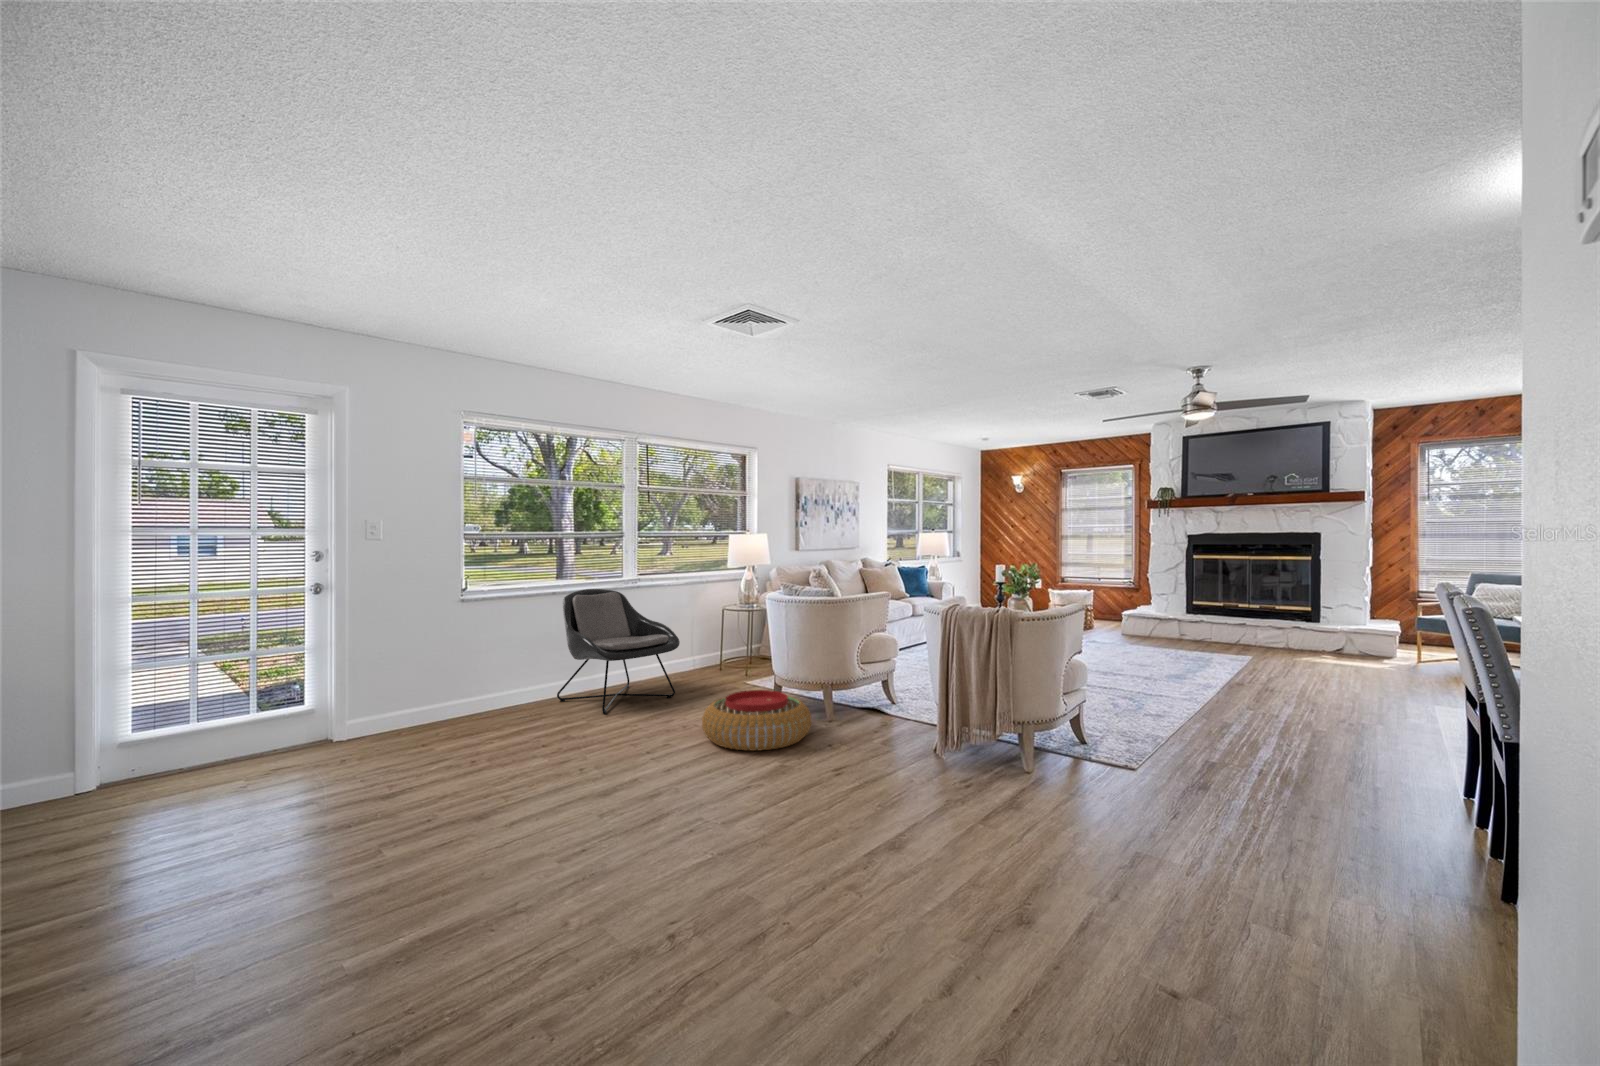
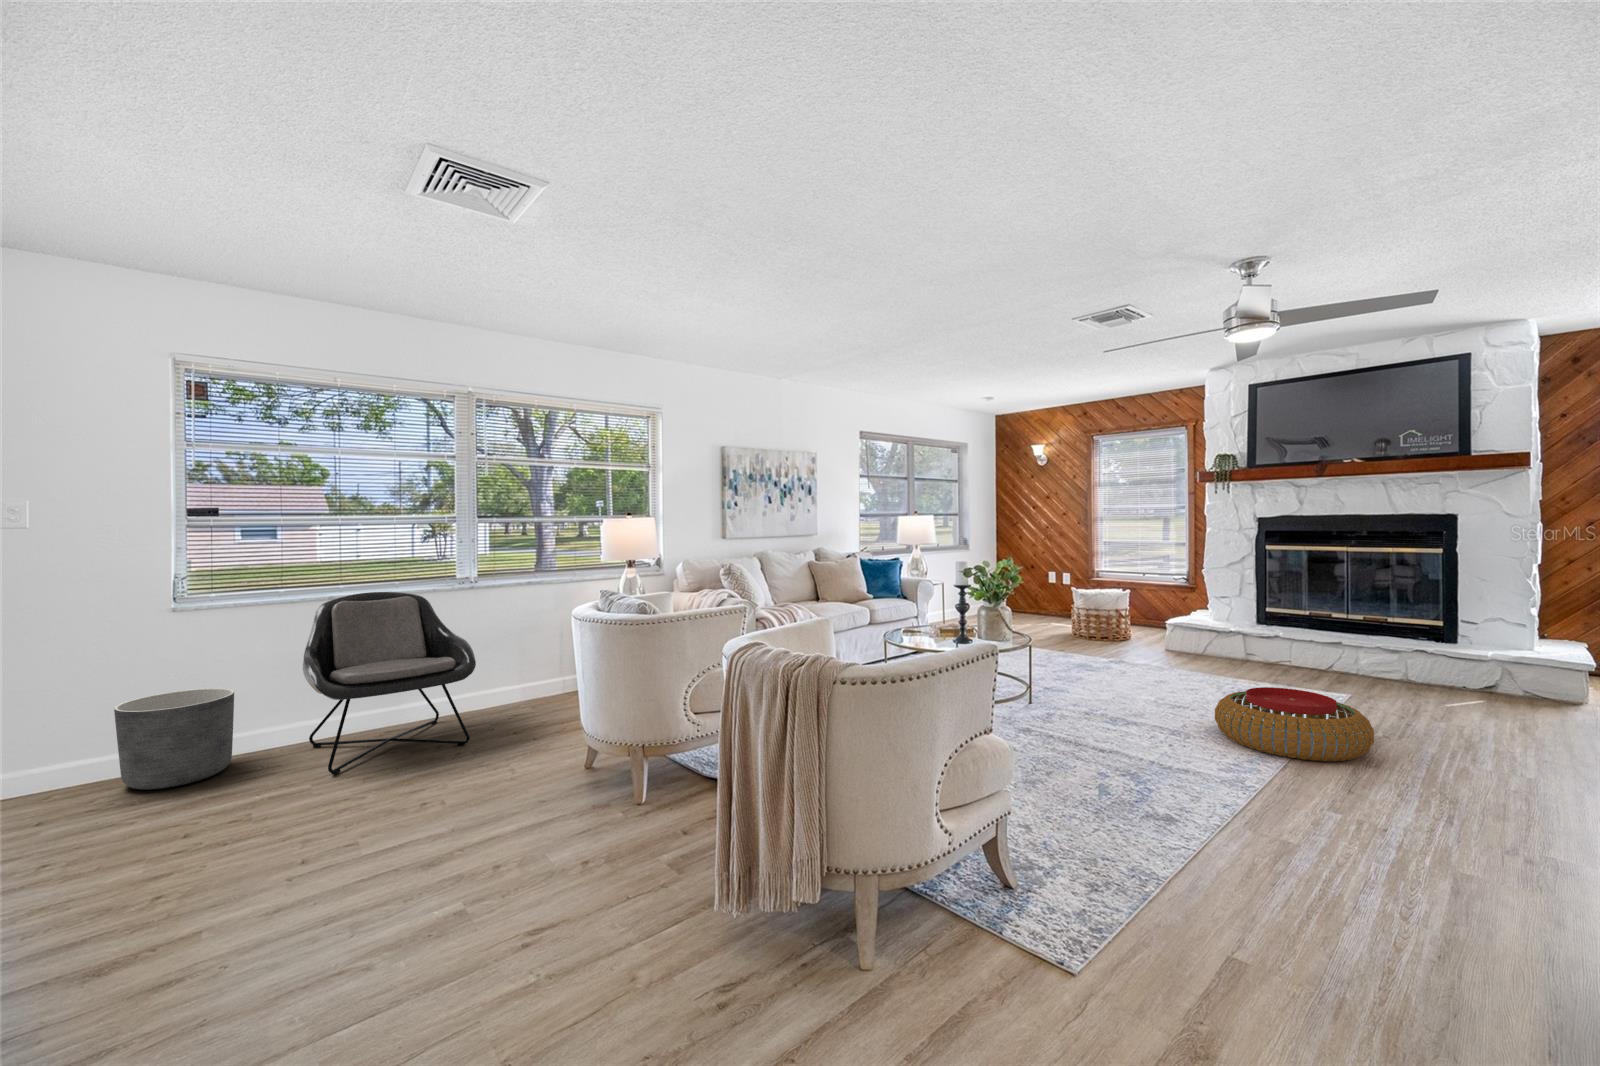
planter: none [457,657,525,724] -> present [114,688,234,789]
pouf: present [702,690,811,751] -> present [1215,687,1374,761]

